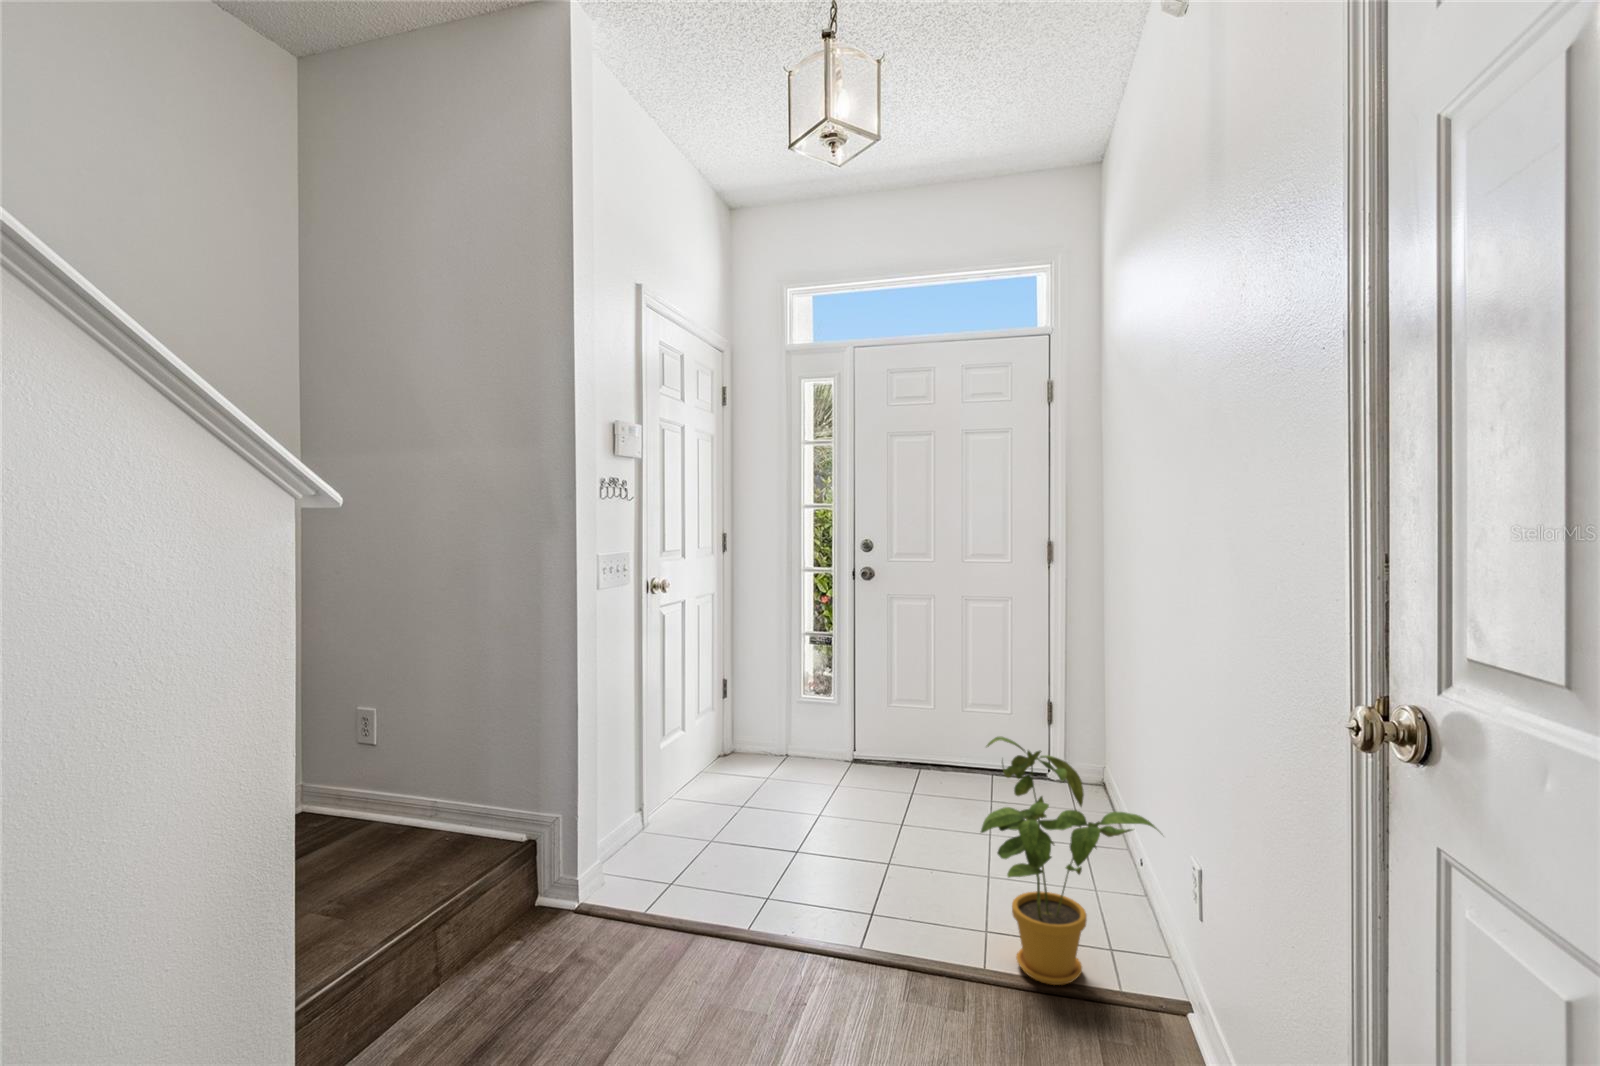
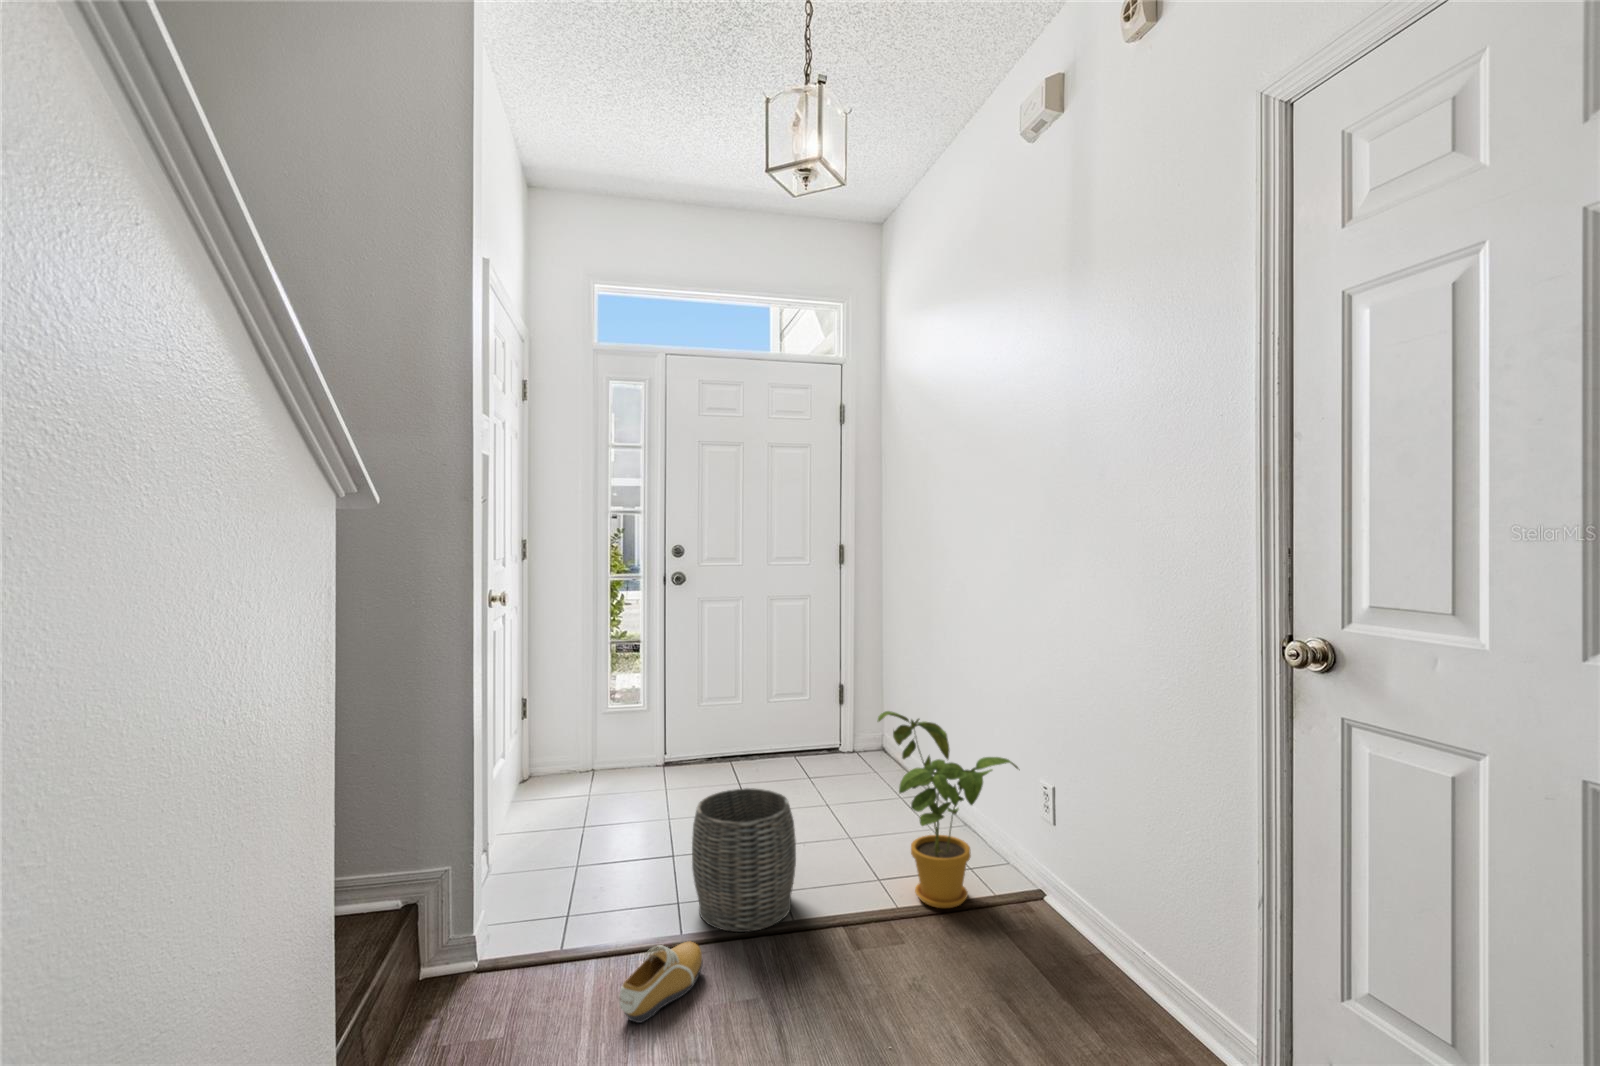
woven basket: none [775,795,883,946] -> present [692,788,796,932]
shoe: none [643,931,746,999] -> present [619,942,703,1023]

